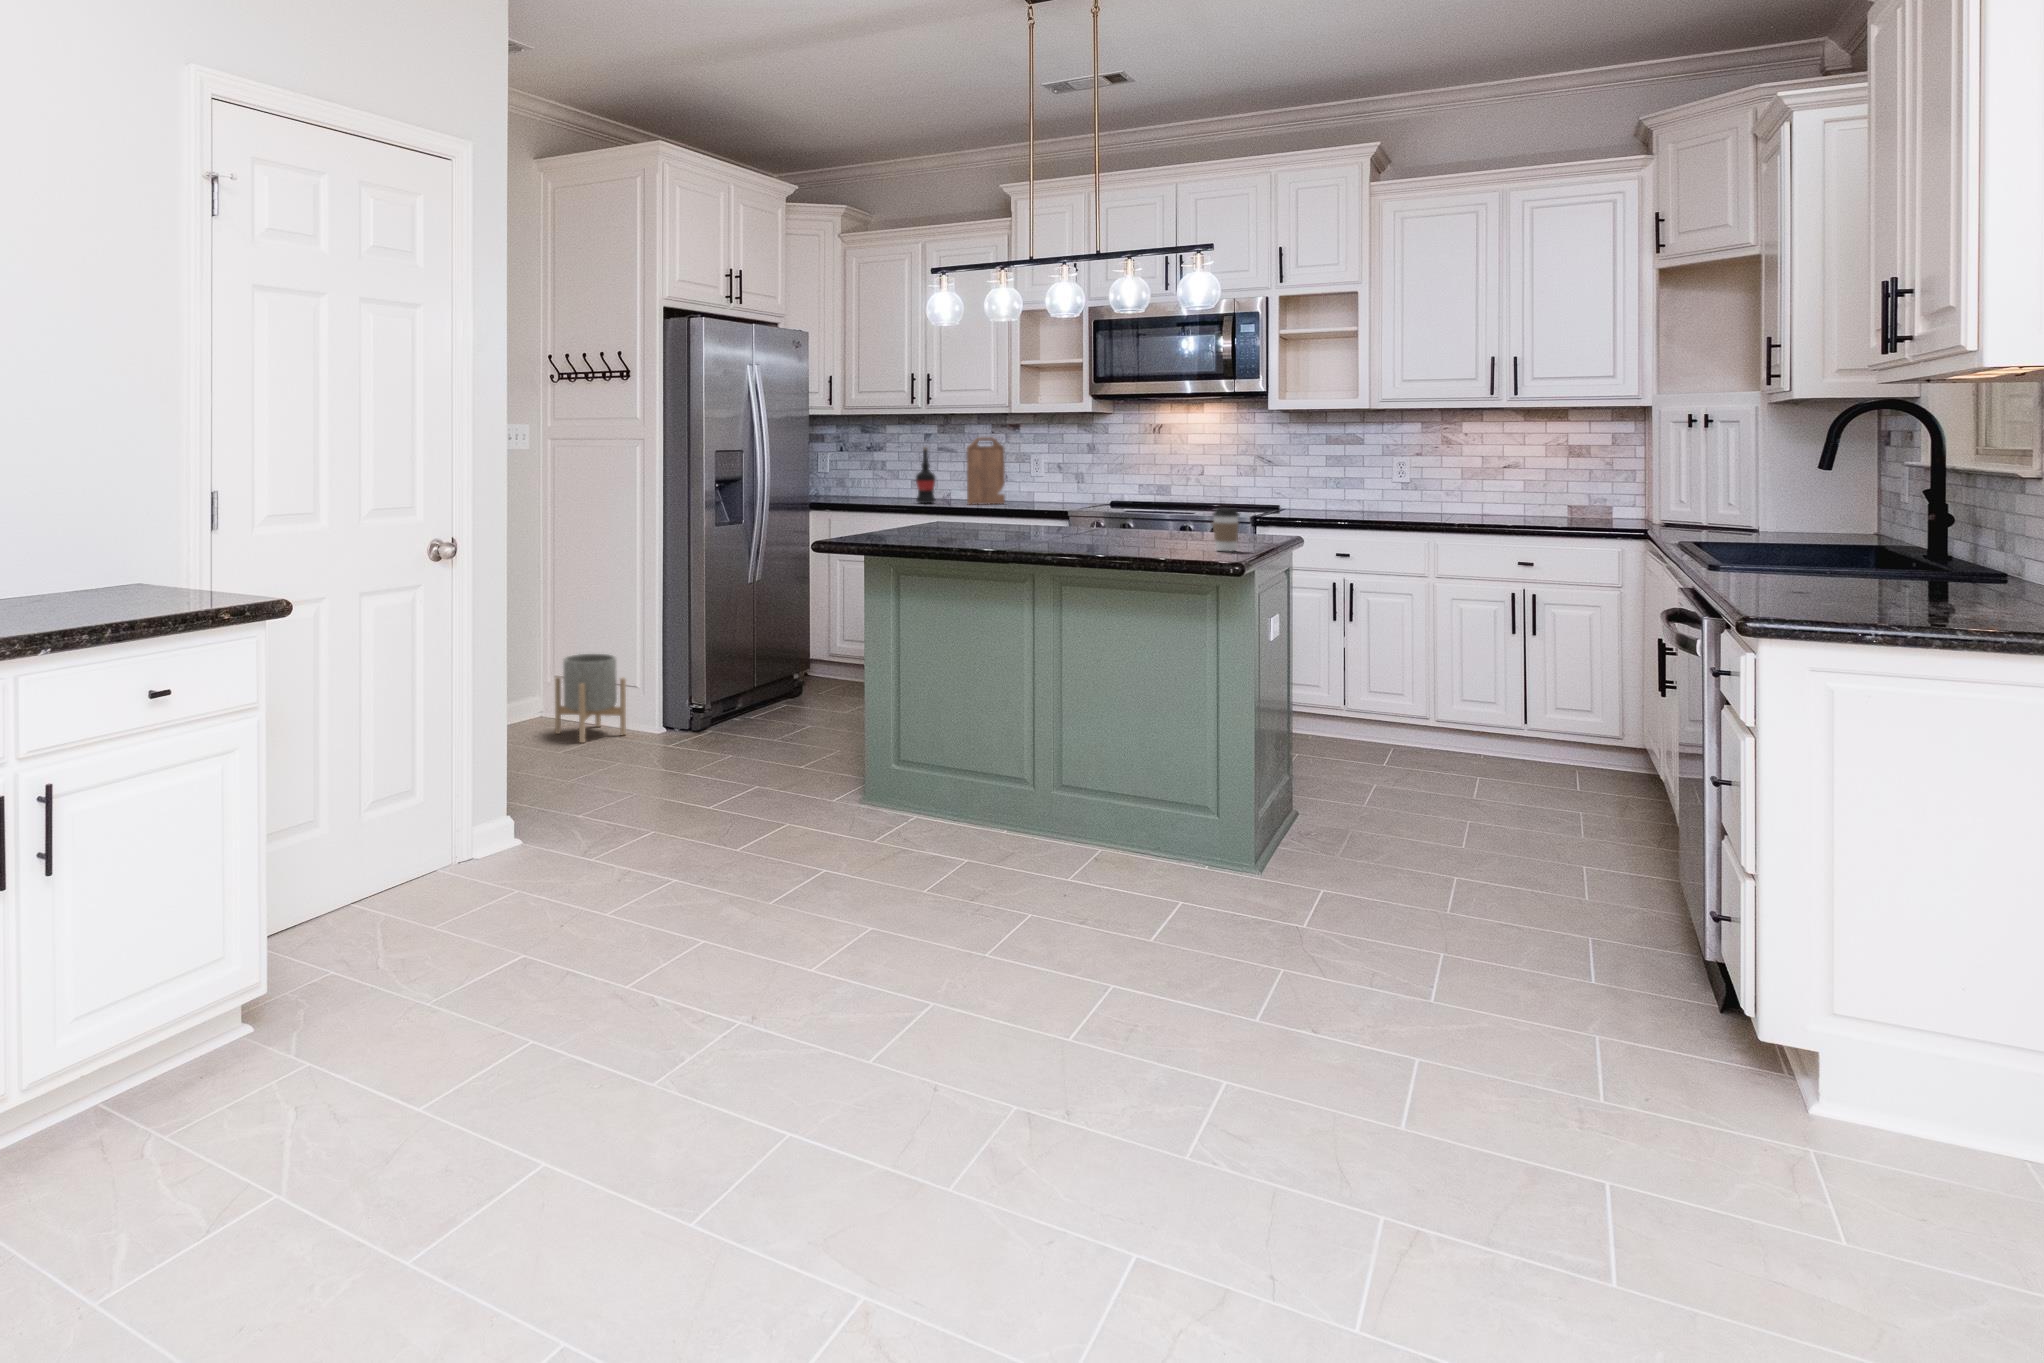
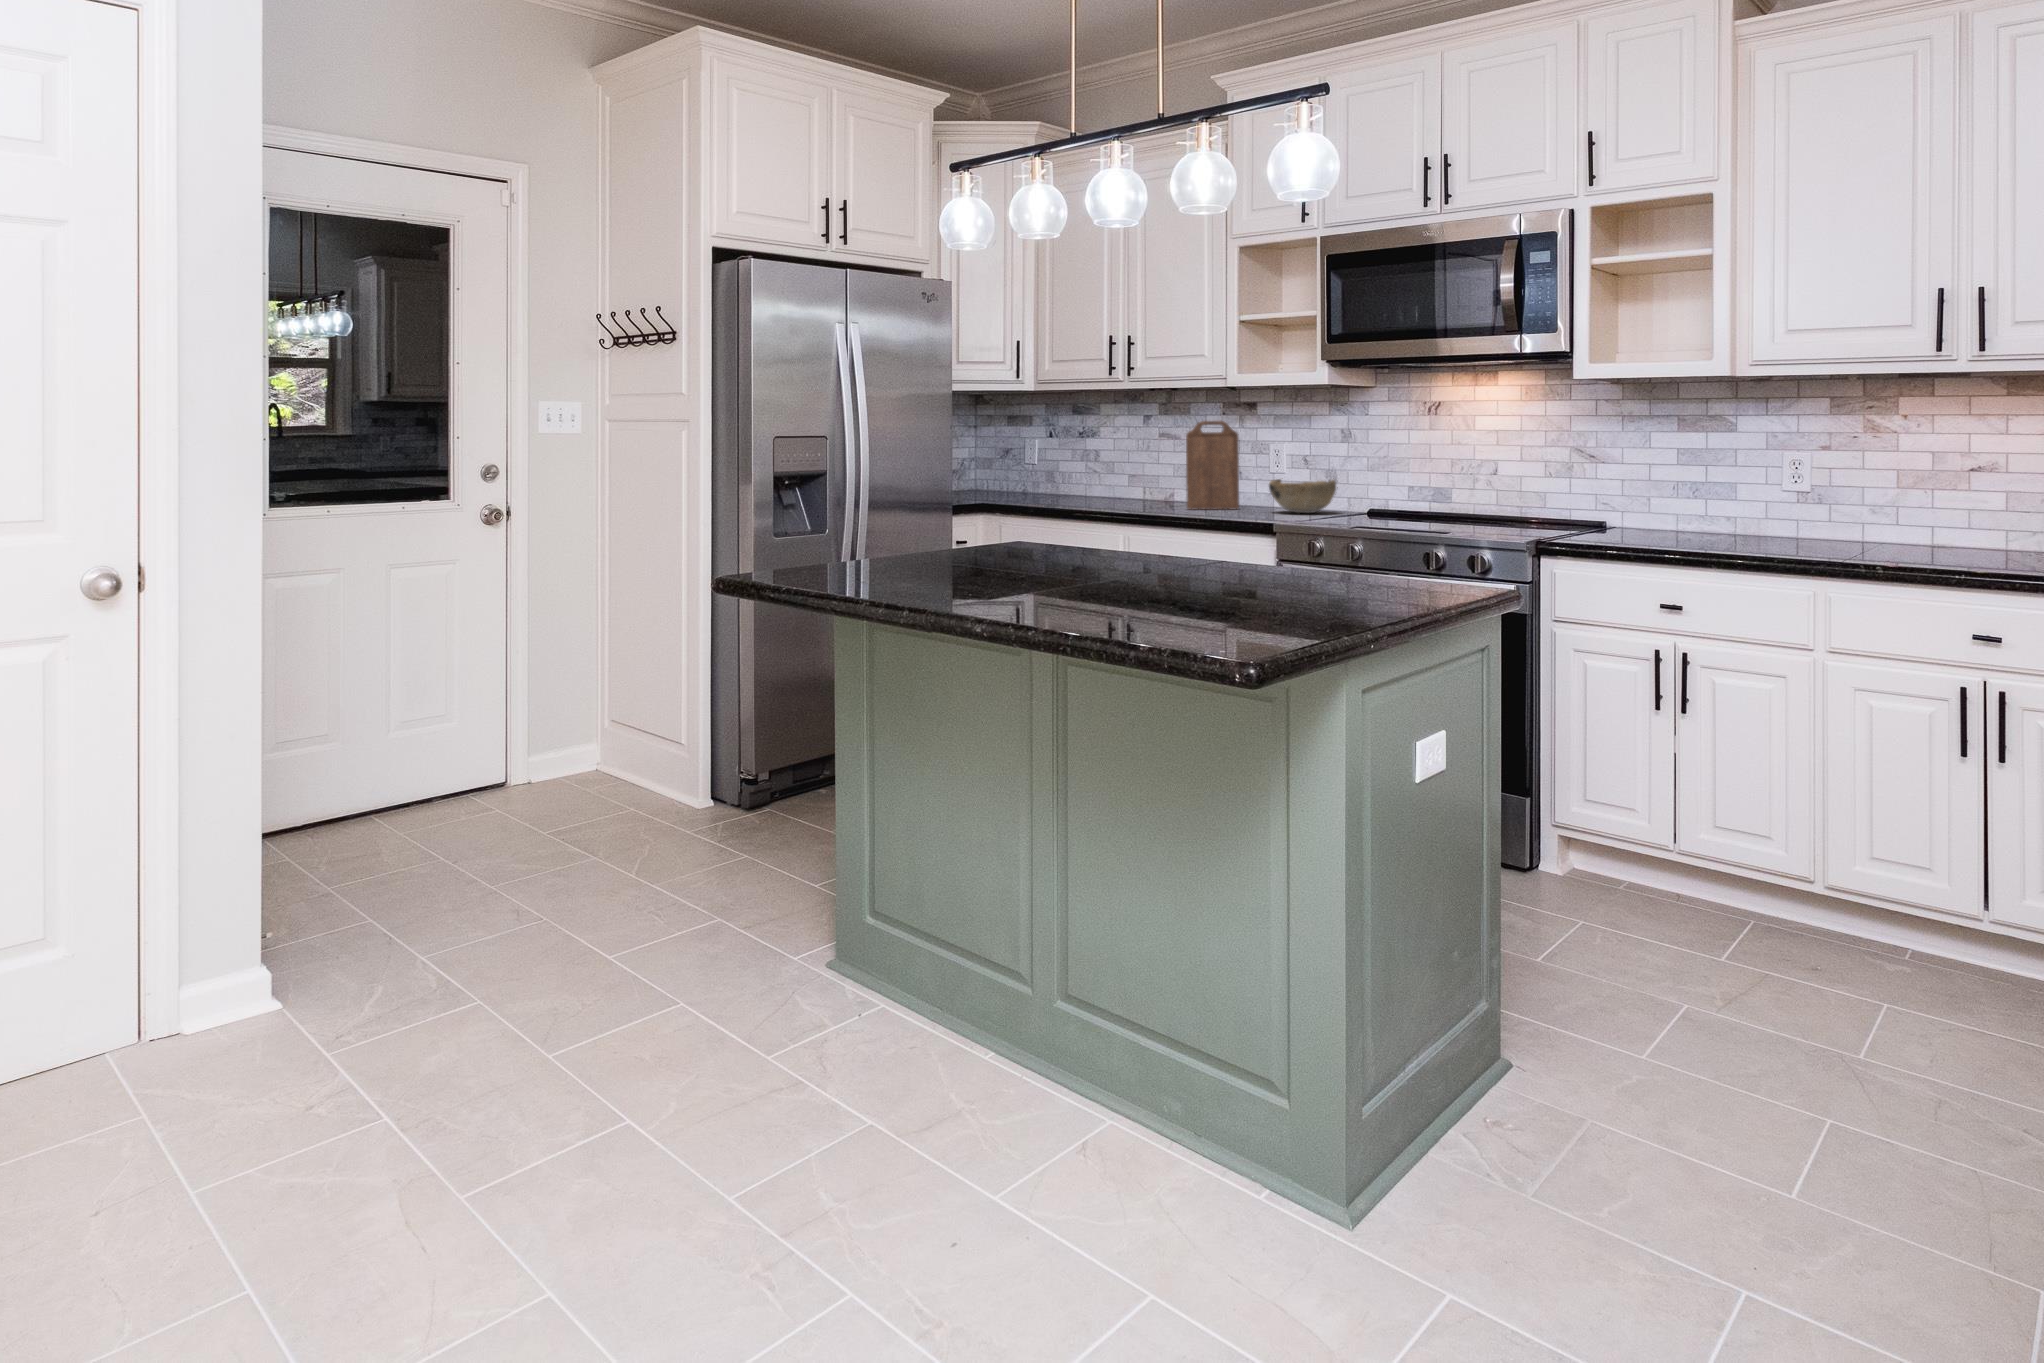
wine bottle: present [916,448,935,503] -> none [1126,434,1153,506]
decorative bowl: none [1032,479,1082,505] -> present [1269,478,1338,513]
coffee cup: present [1212,508,1239,551] -> none [1255,552,1304,630]
planter: present [555,654,626,743] -> none [574,699,656,817]

